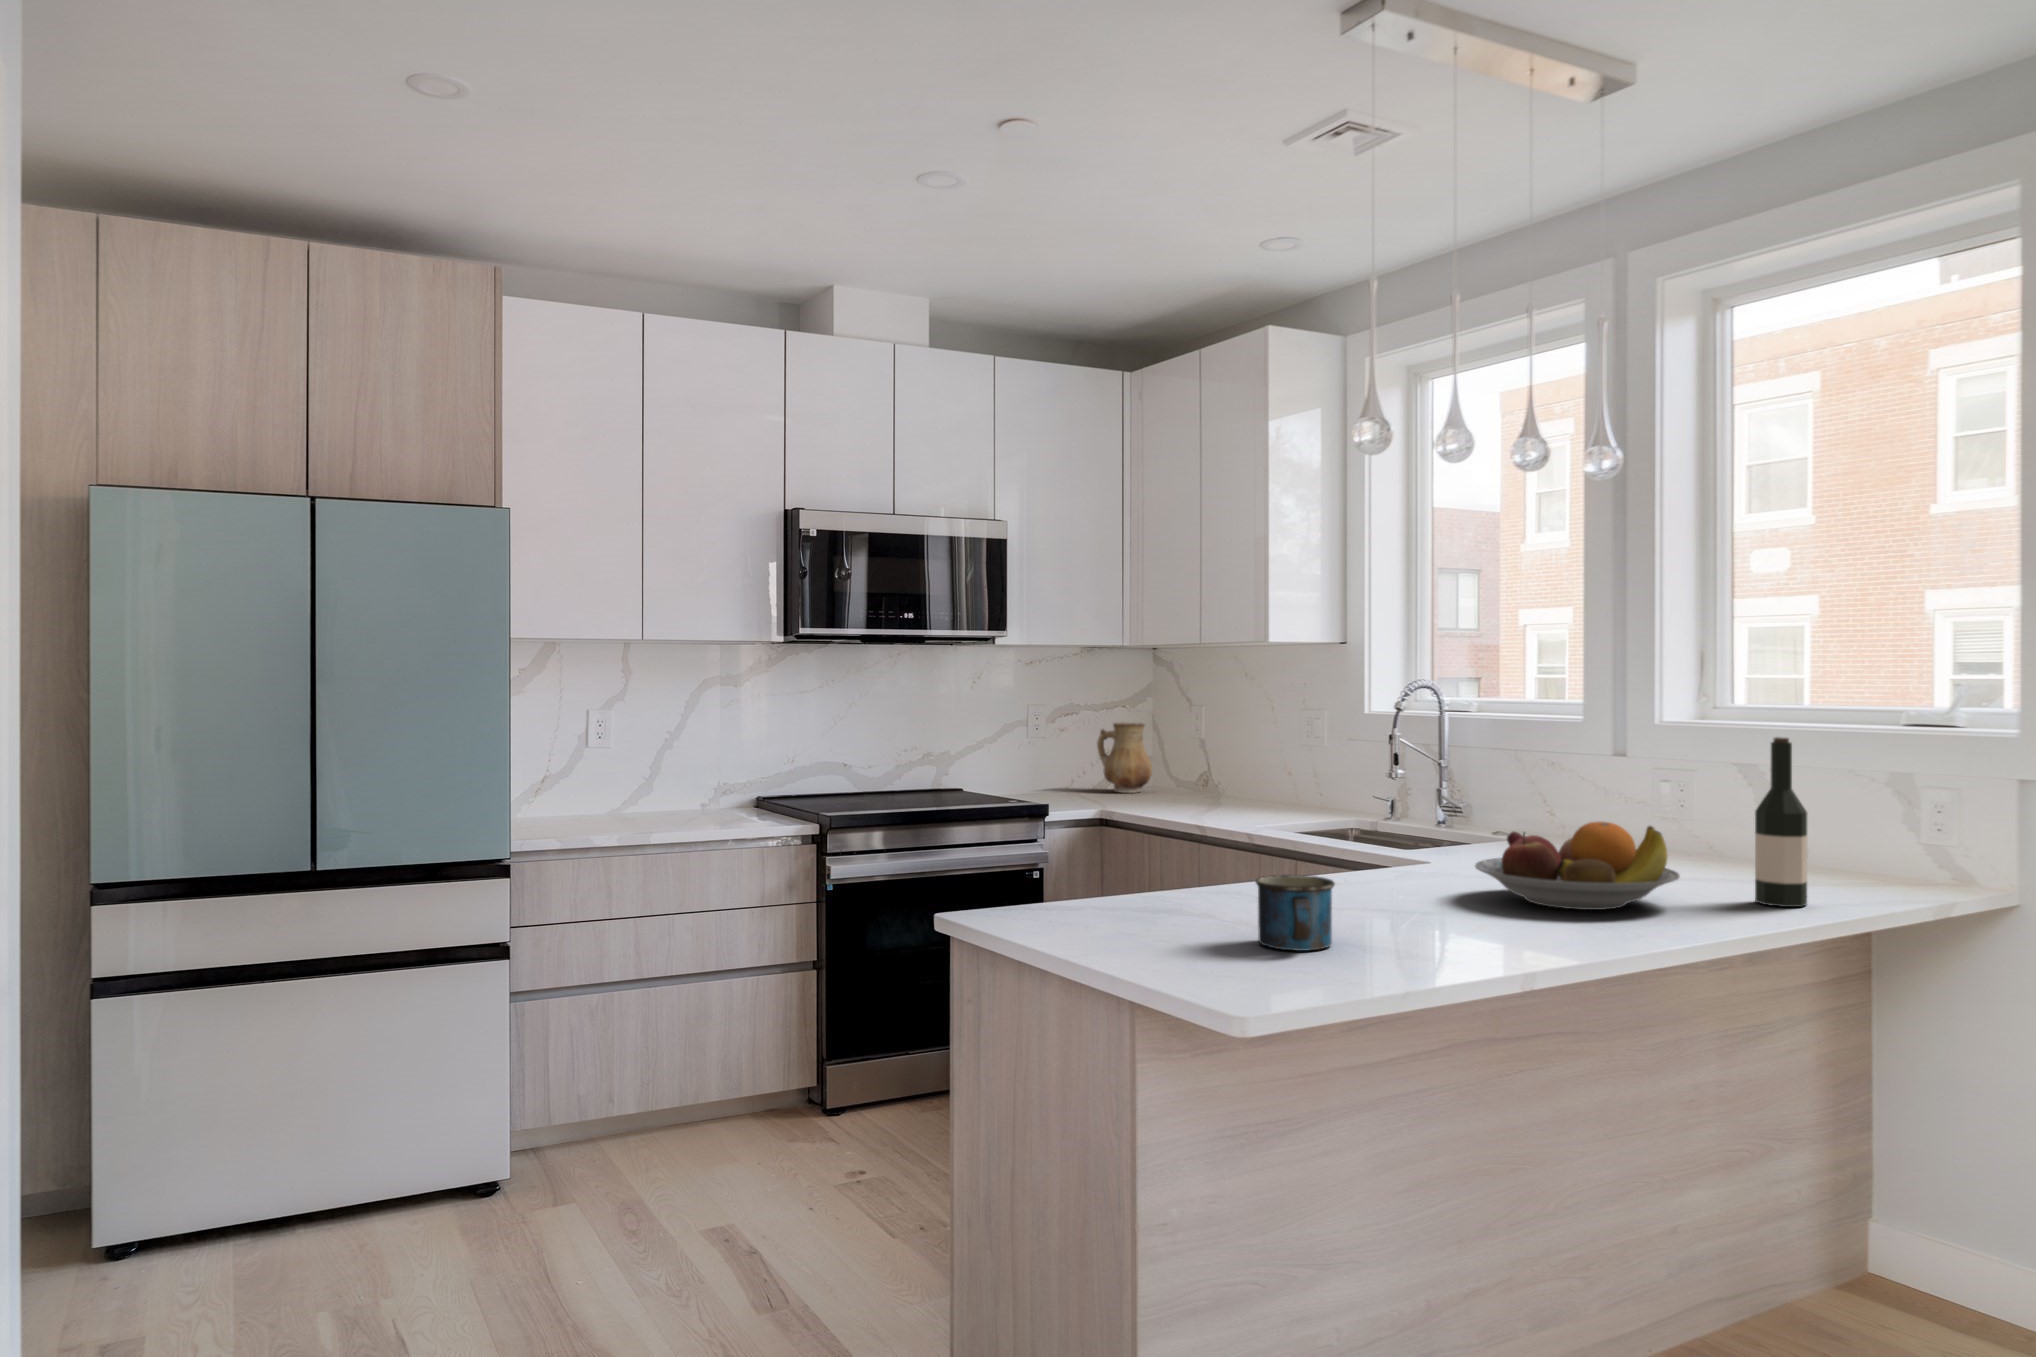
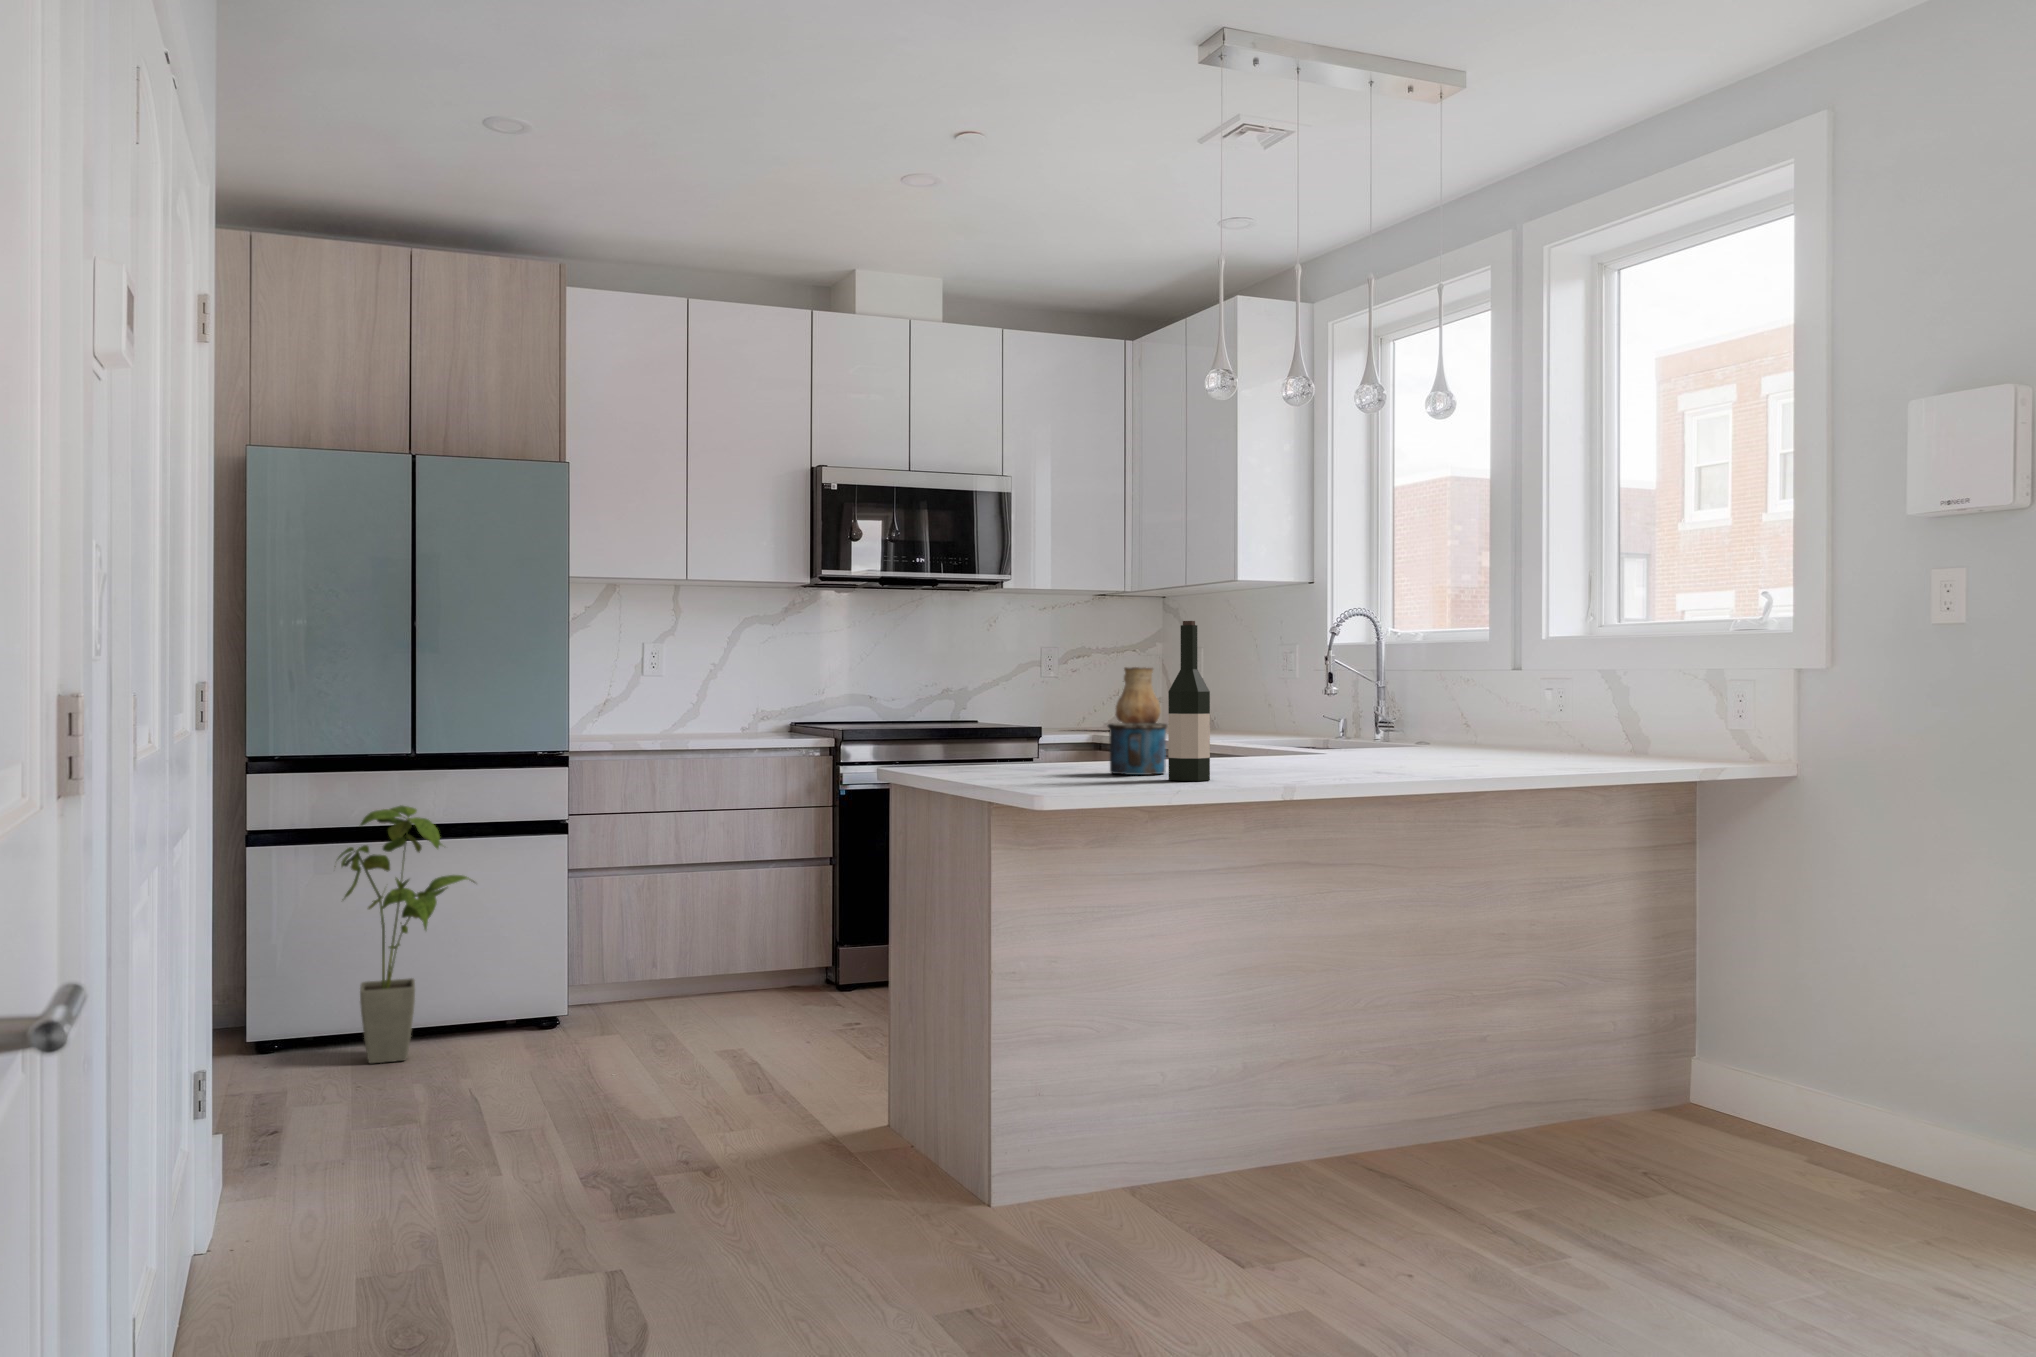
wine bottle: present [1755,737,1807,907] -> present [1168,621,1210,781]
fruit bowl: present [1475,821,1680,910] -> none [1323,696,1485,764]
house plant: none [207,945,397,1276] -> present [338,805,475,1064]

